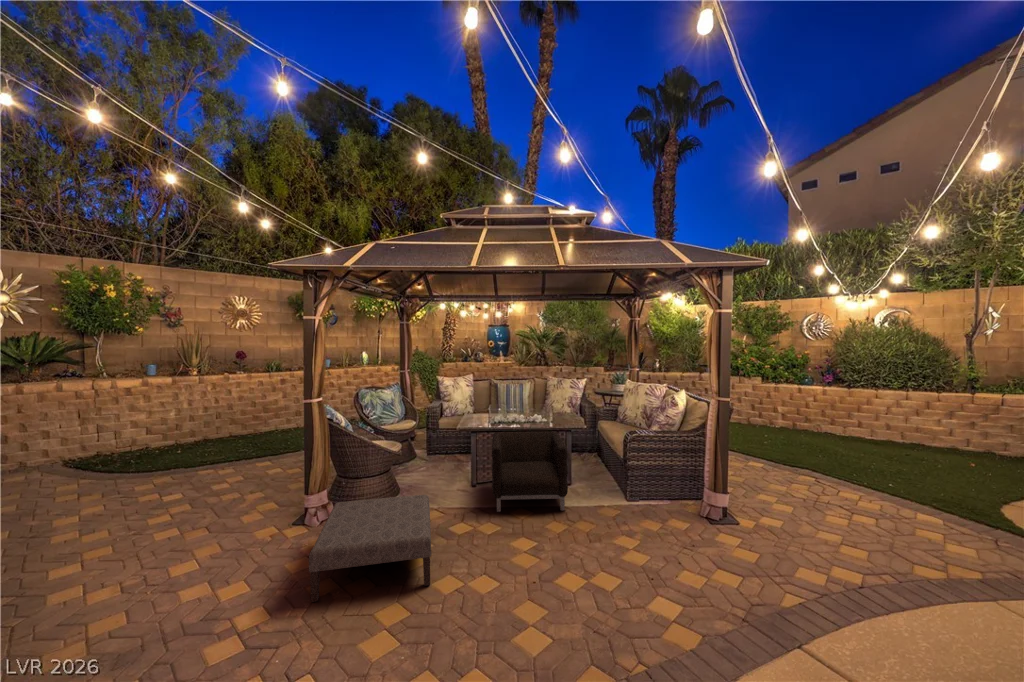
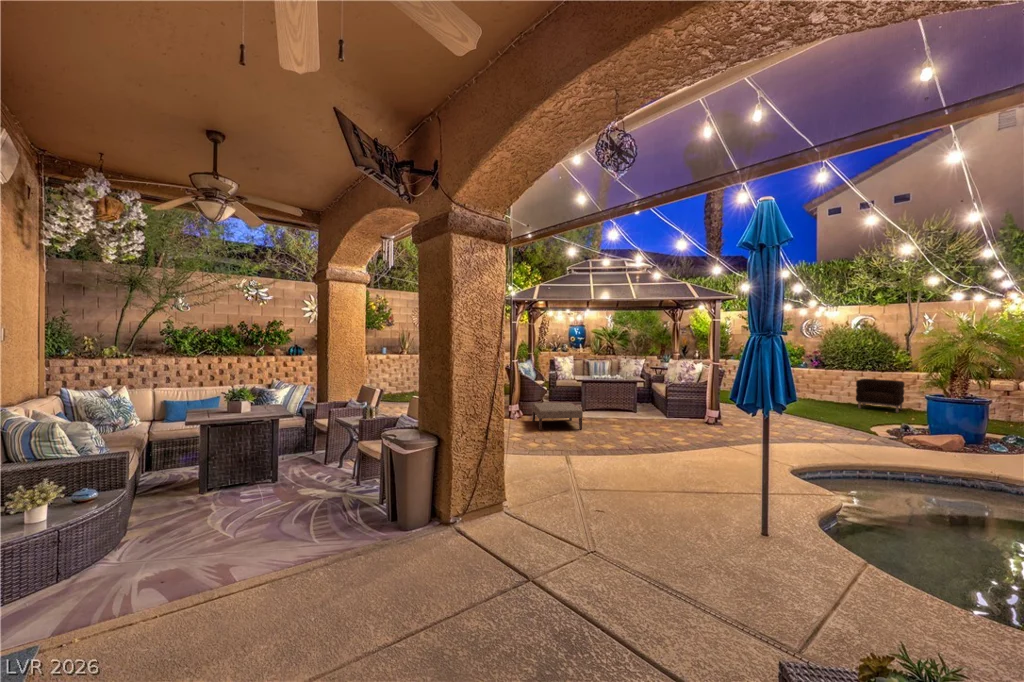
armchair: present [492,432,568,512] -> present [856,379,905,413]

